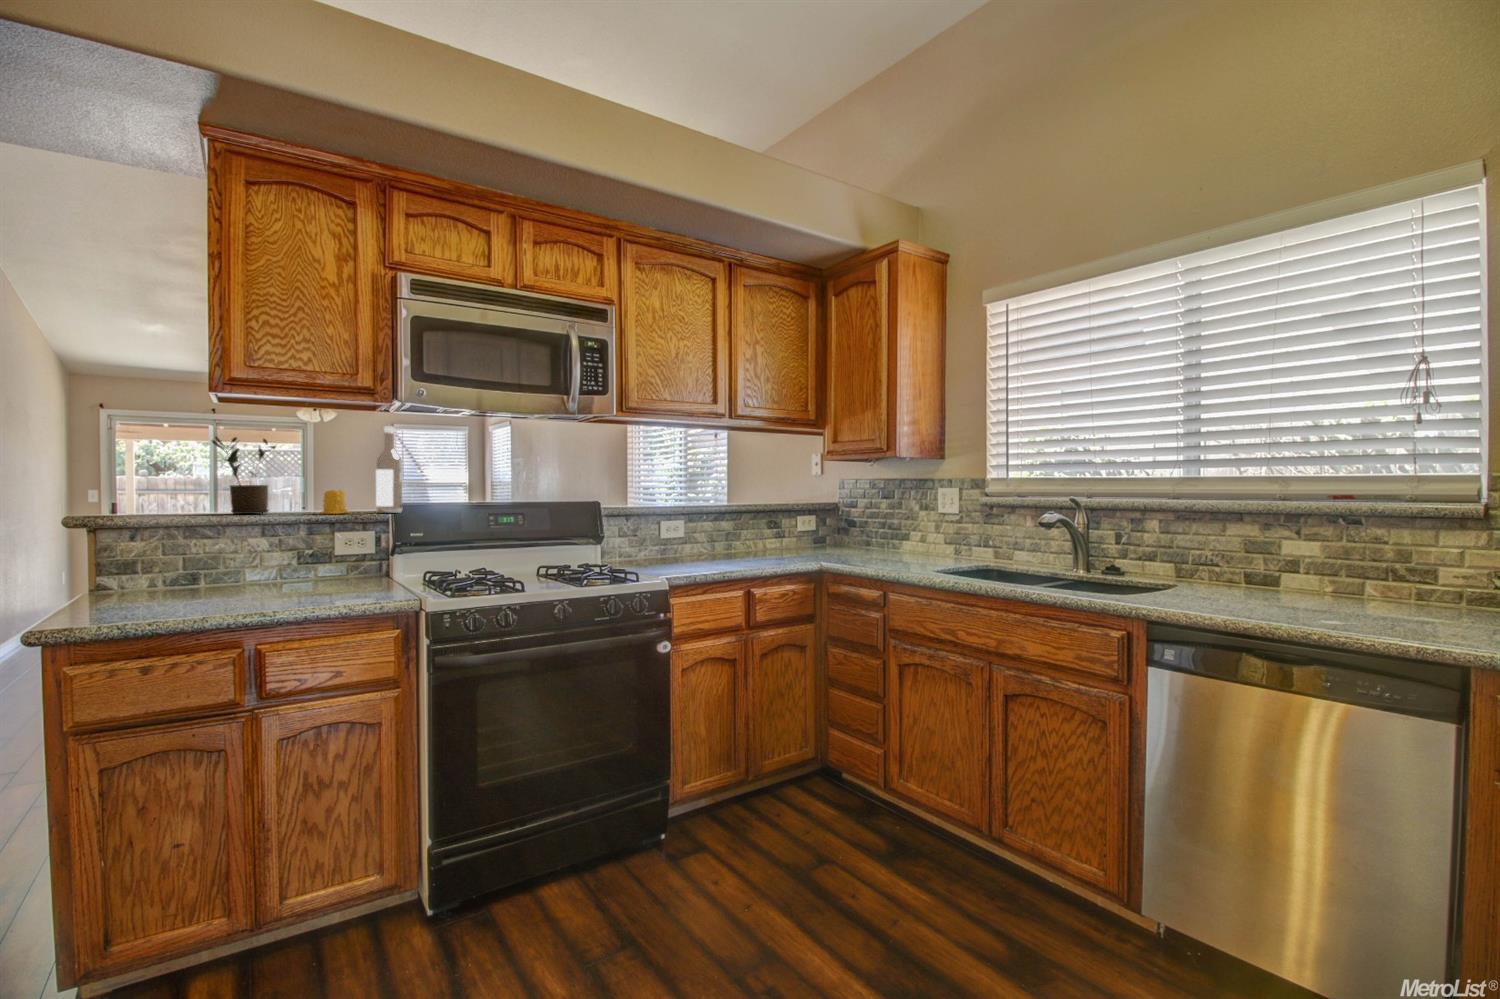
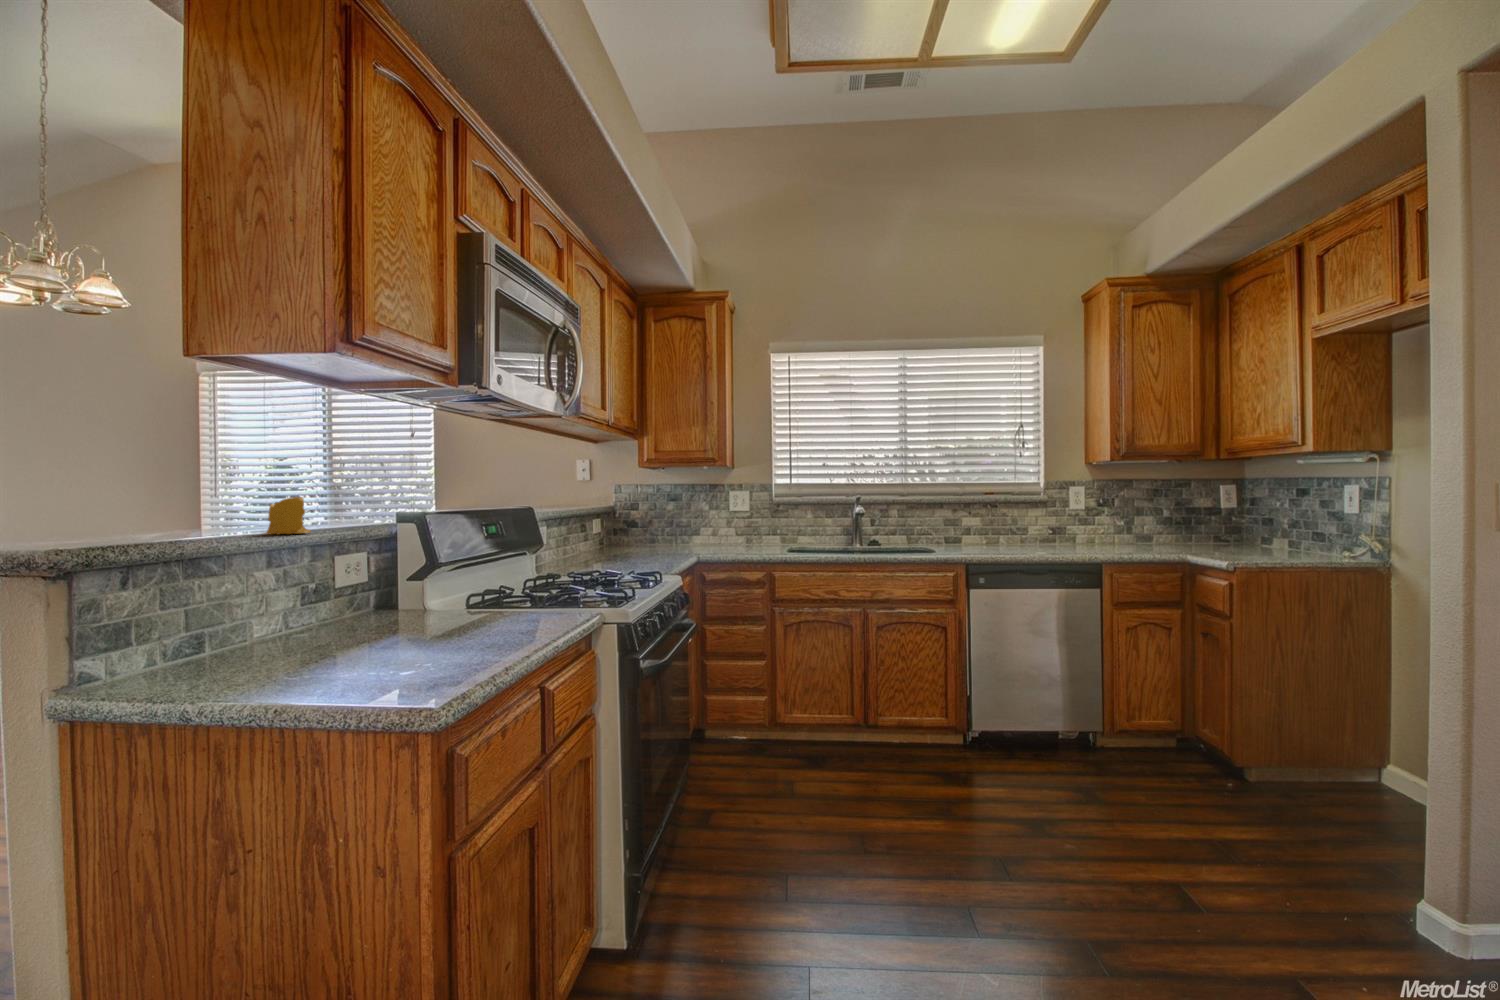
wine bottle: present [376,426,403,513] -> none [325,404,366,530]
potted plant: present [212,436,276,514] -> none [70,396,200,542]

